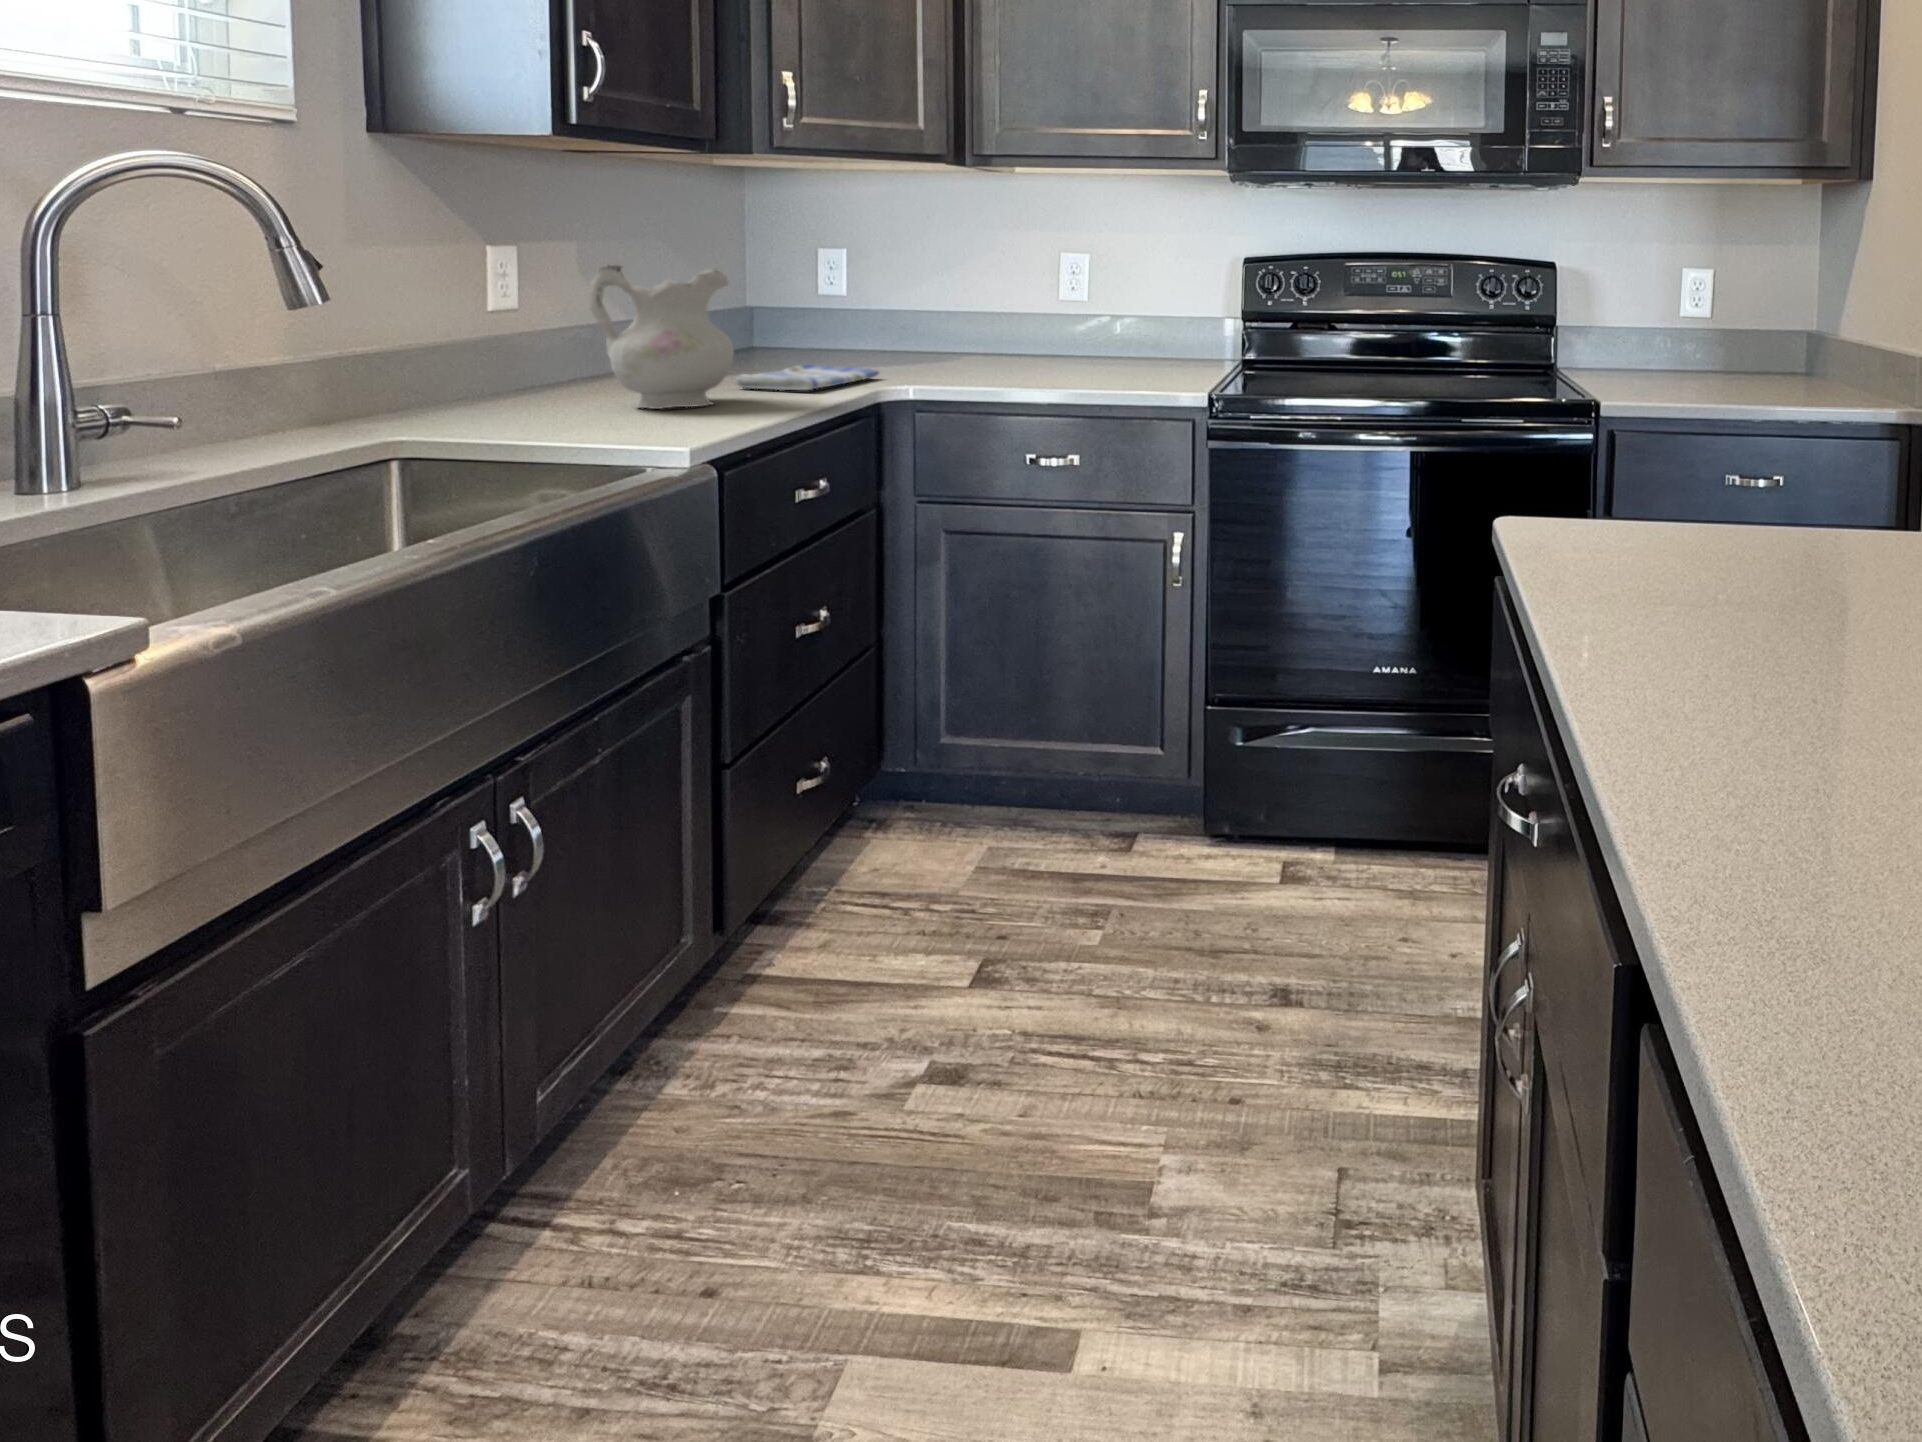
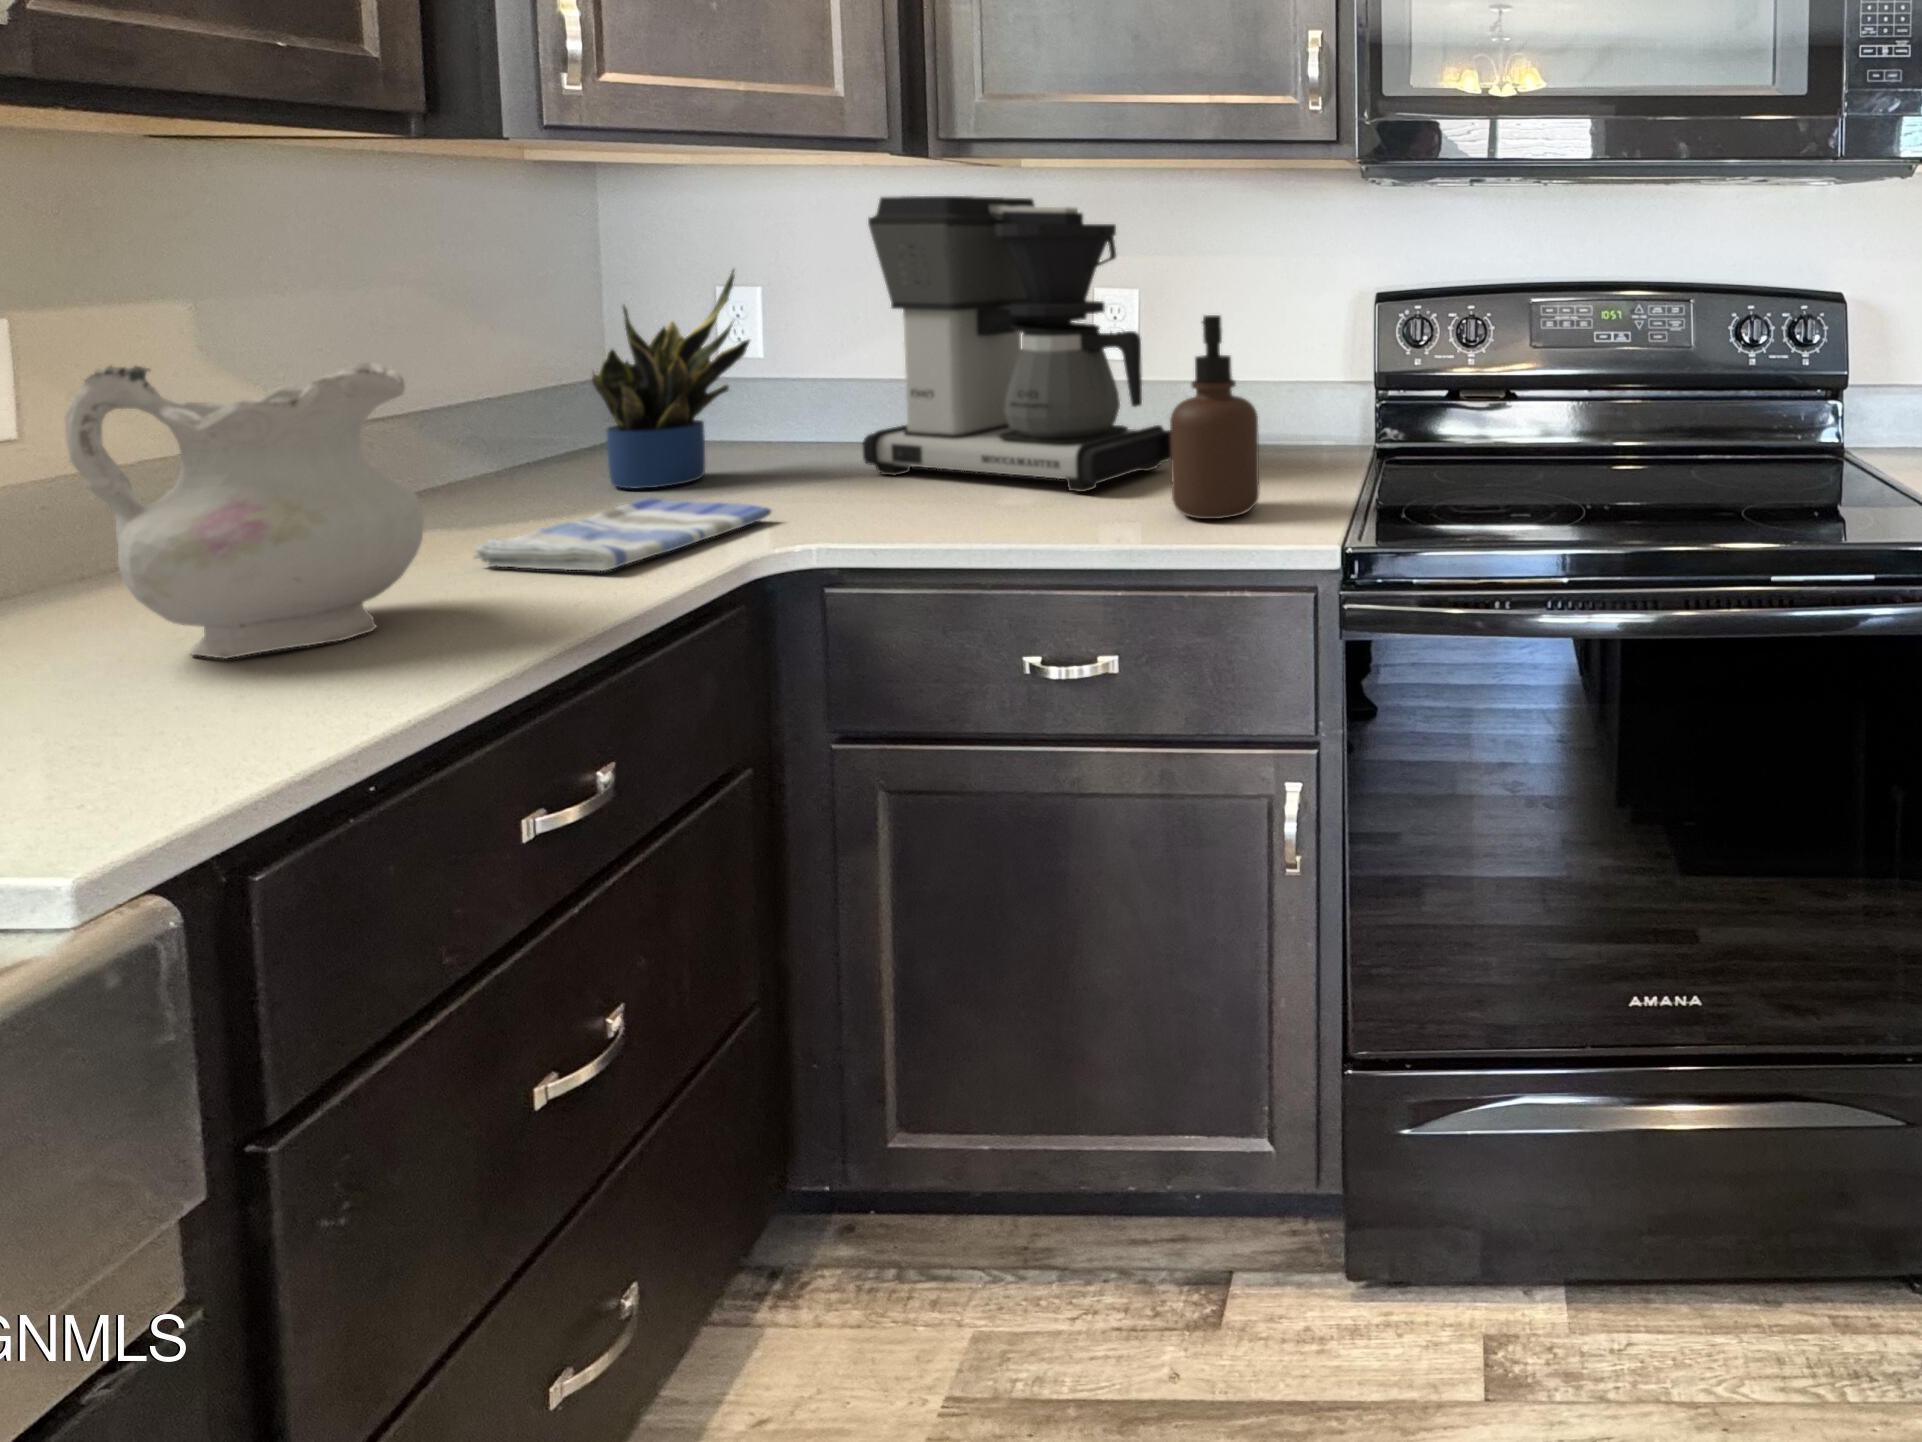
coffee maker: none [919,190,1111,373] -> present [863,196,1171,492]
potted plant: none [763,232,854,365] -> present [592,270,750,488]
soap dispenser: none [1112,263,1164,384] -> present [1170,315,1259,519]

